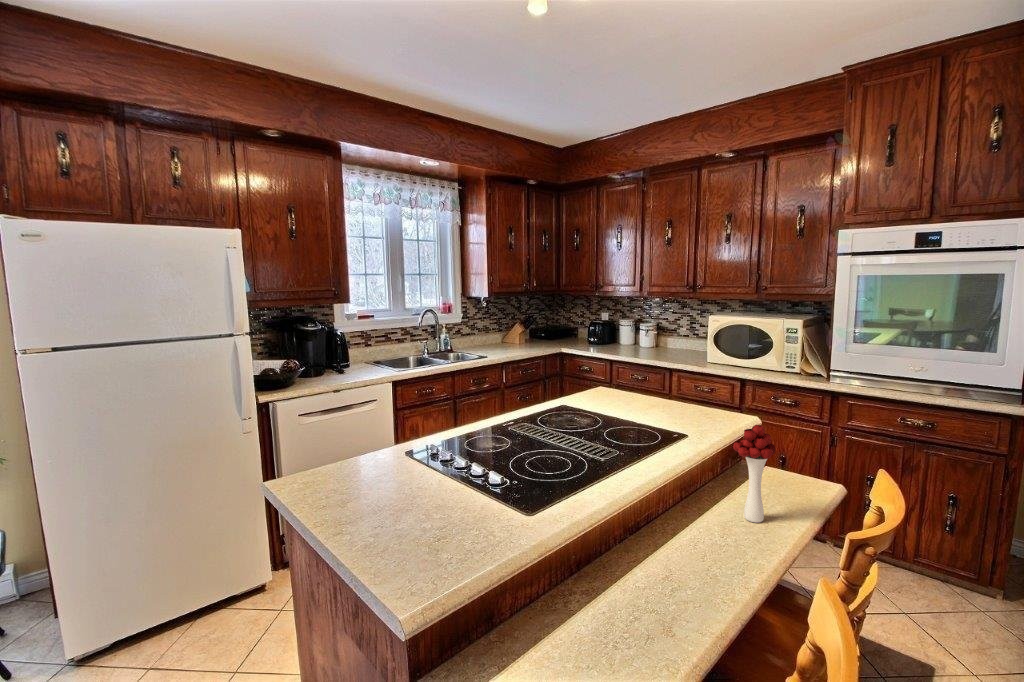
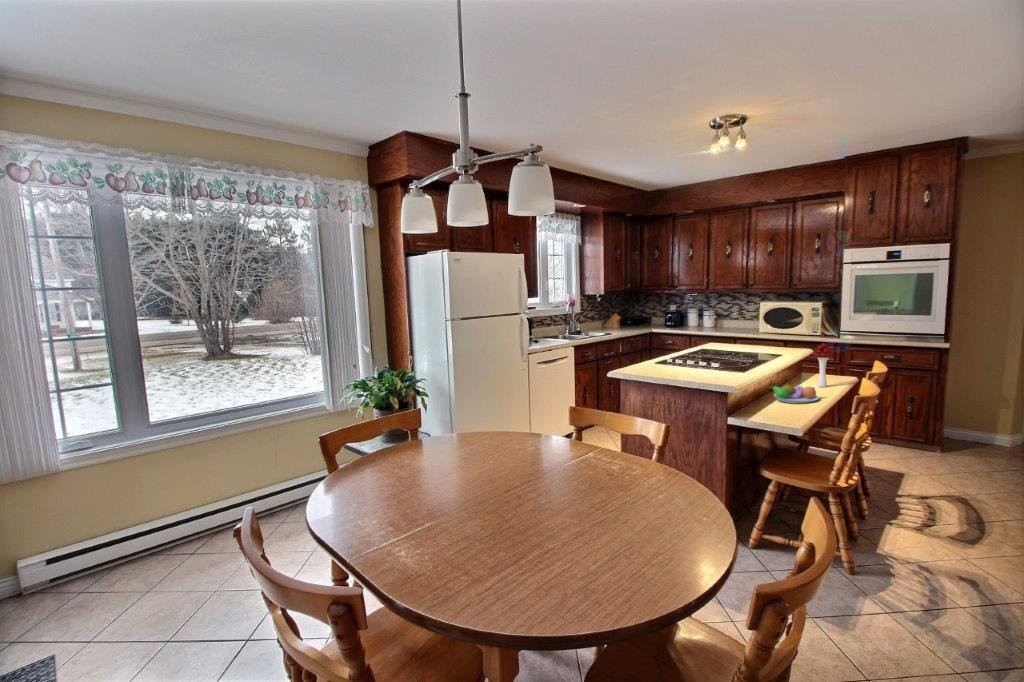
fruit bowl: none [608,526,717,607] -> present [769,383,819,404]

